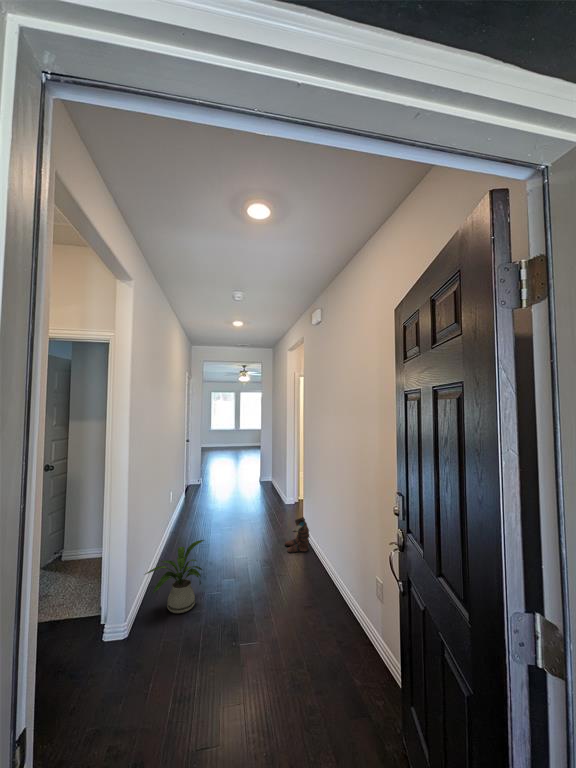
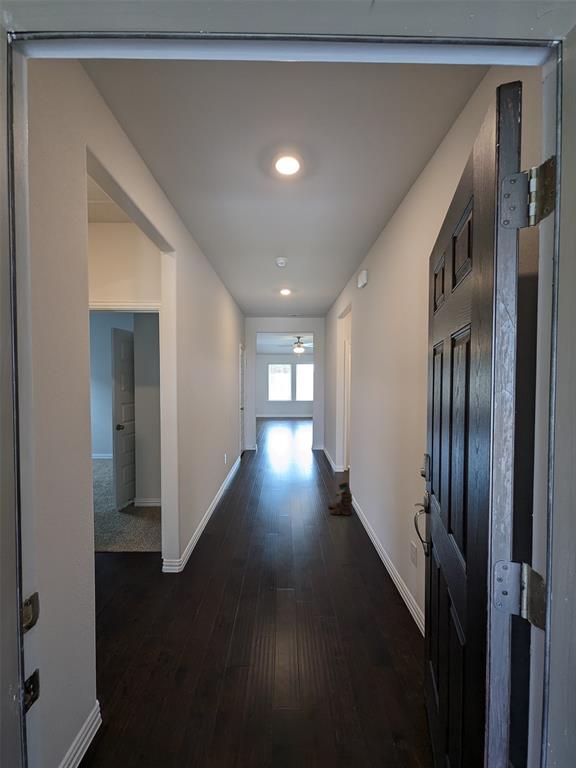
house plant: present [146,540,204,613] -> none [192,495,248,558]

